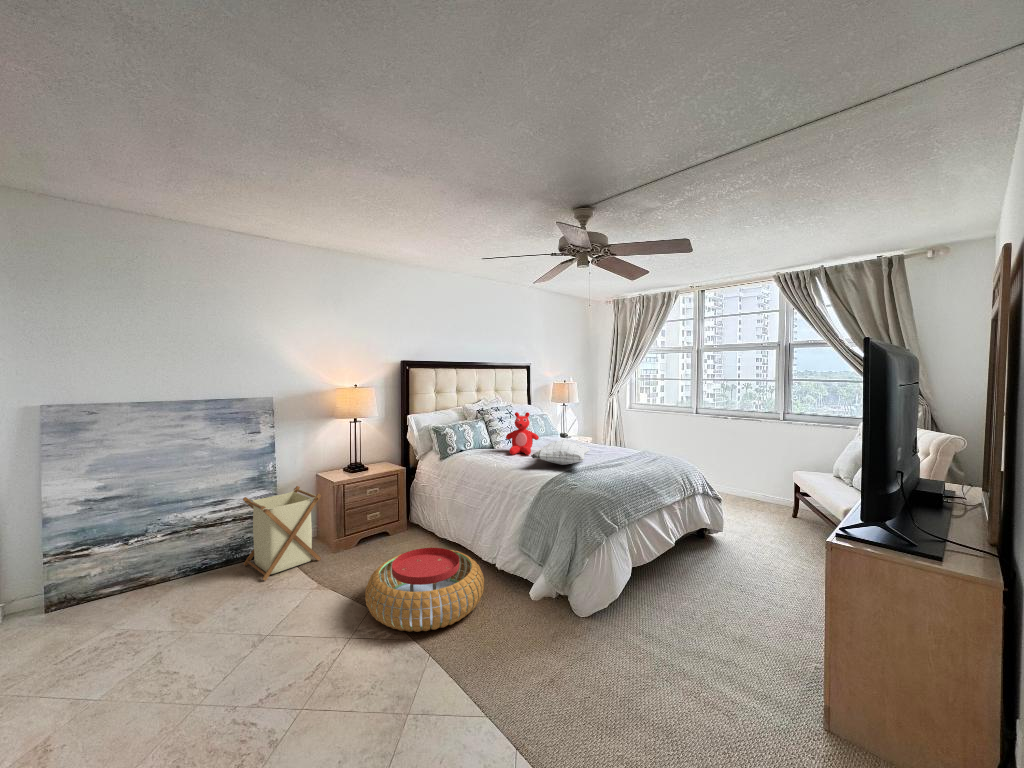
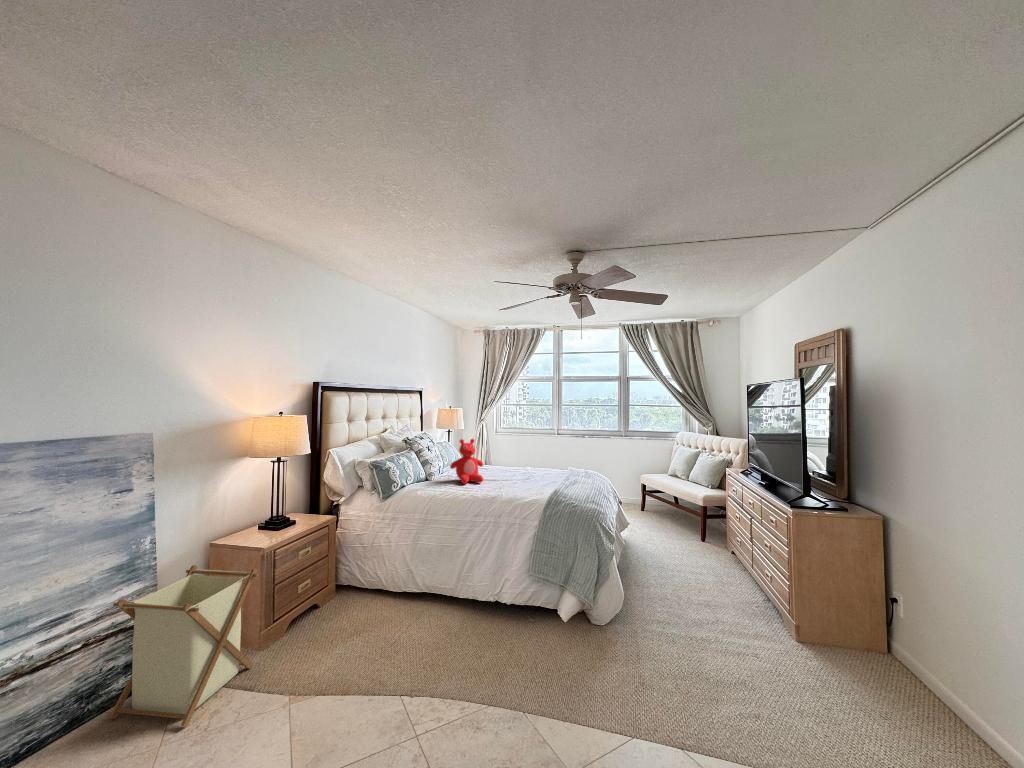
pillow: present [531,440,590,465] -> none [499,464,561,488]
pouf: present [365,548,484,632] -> none [390,599,529,710]

